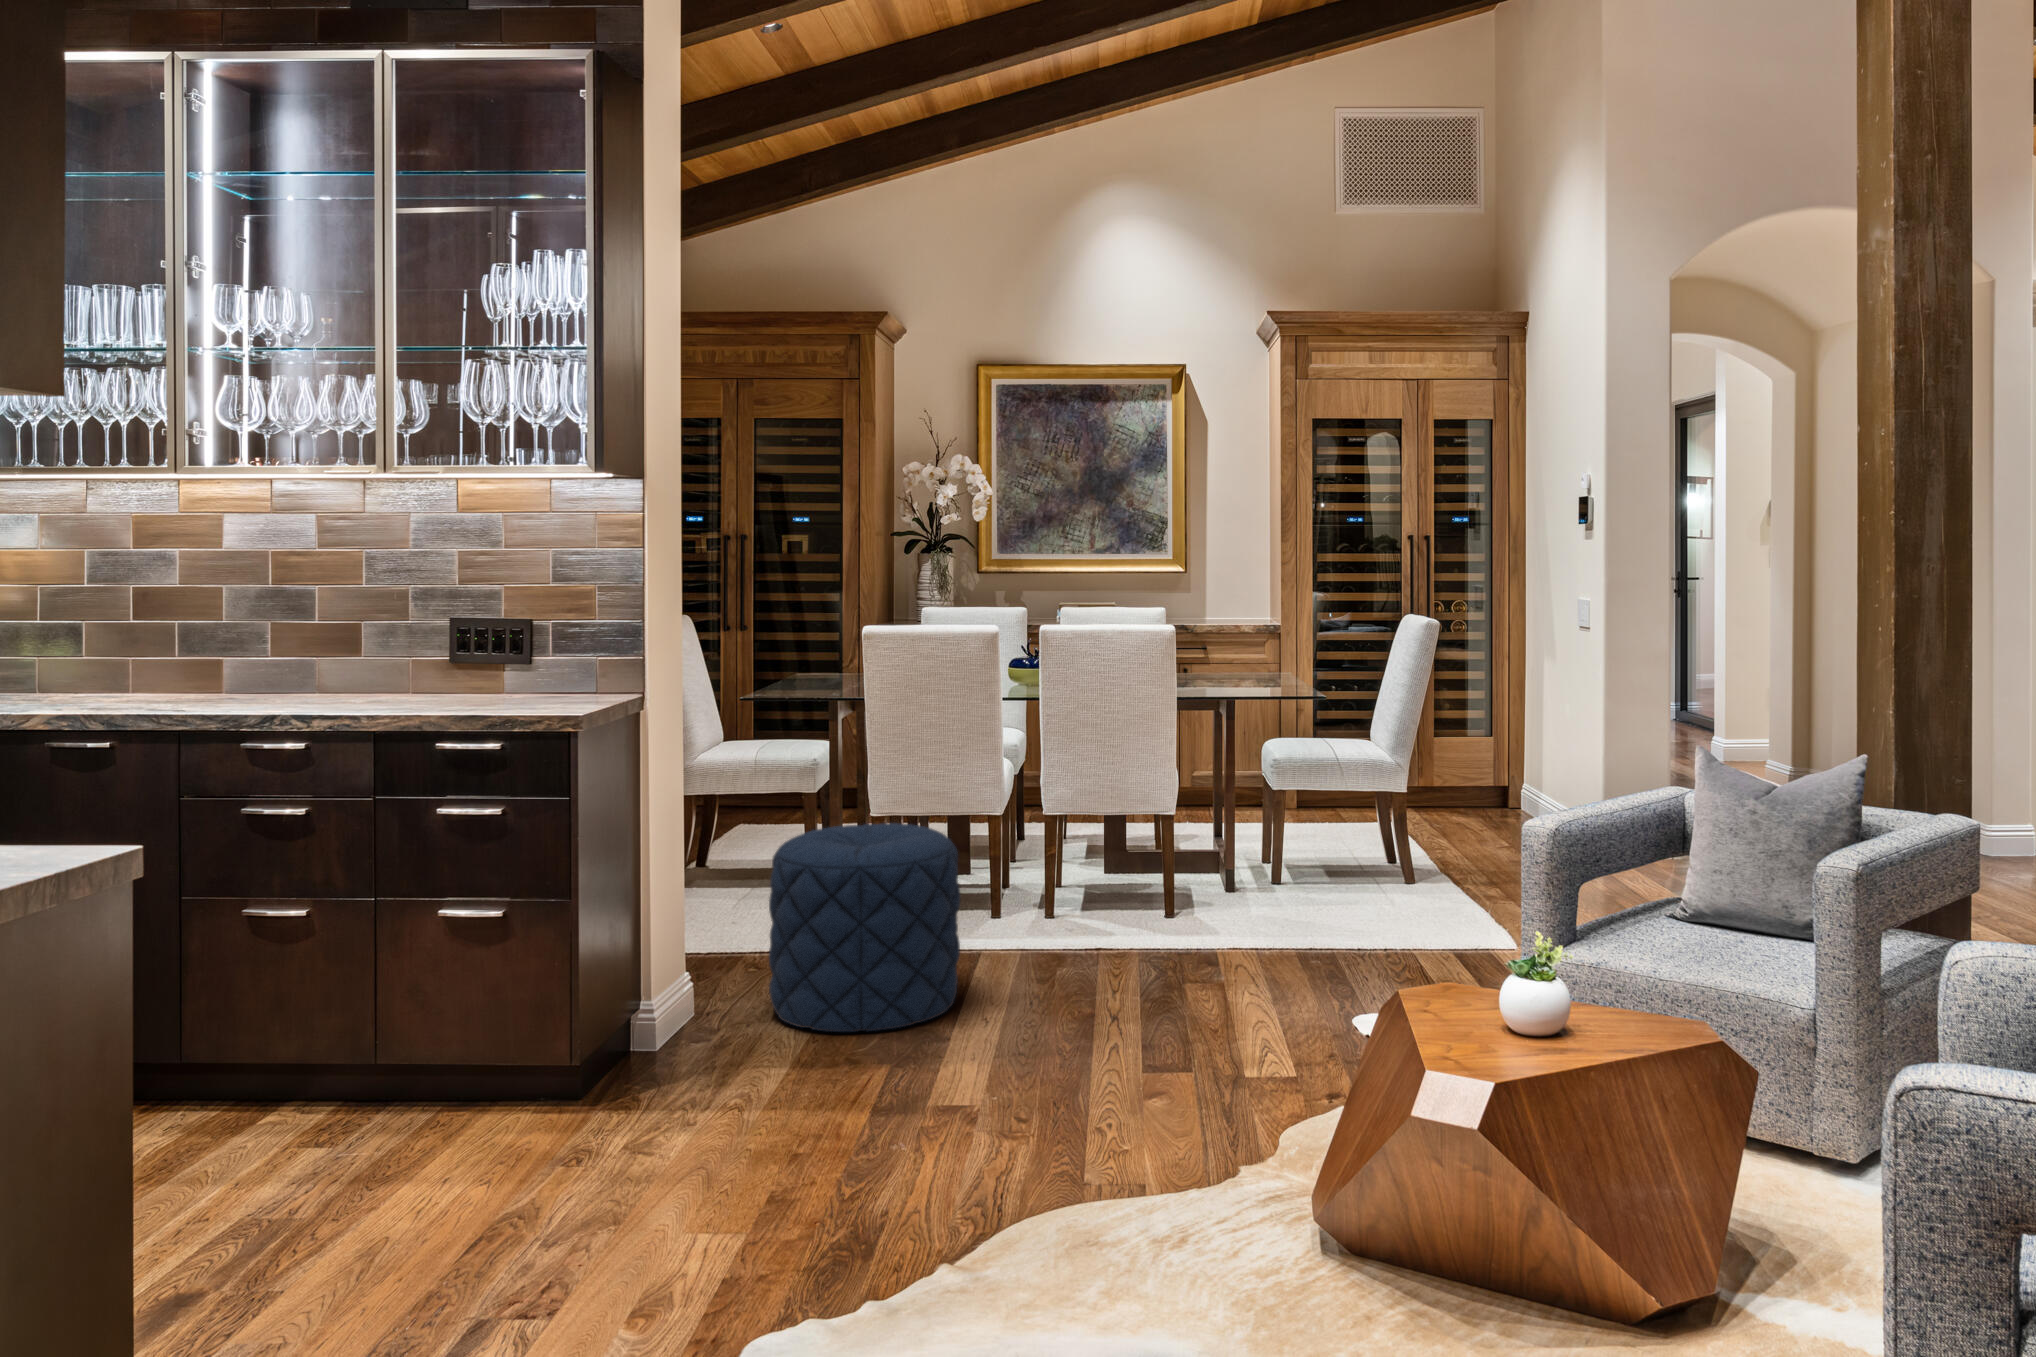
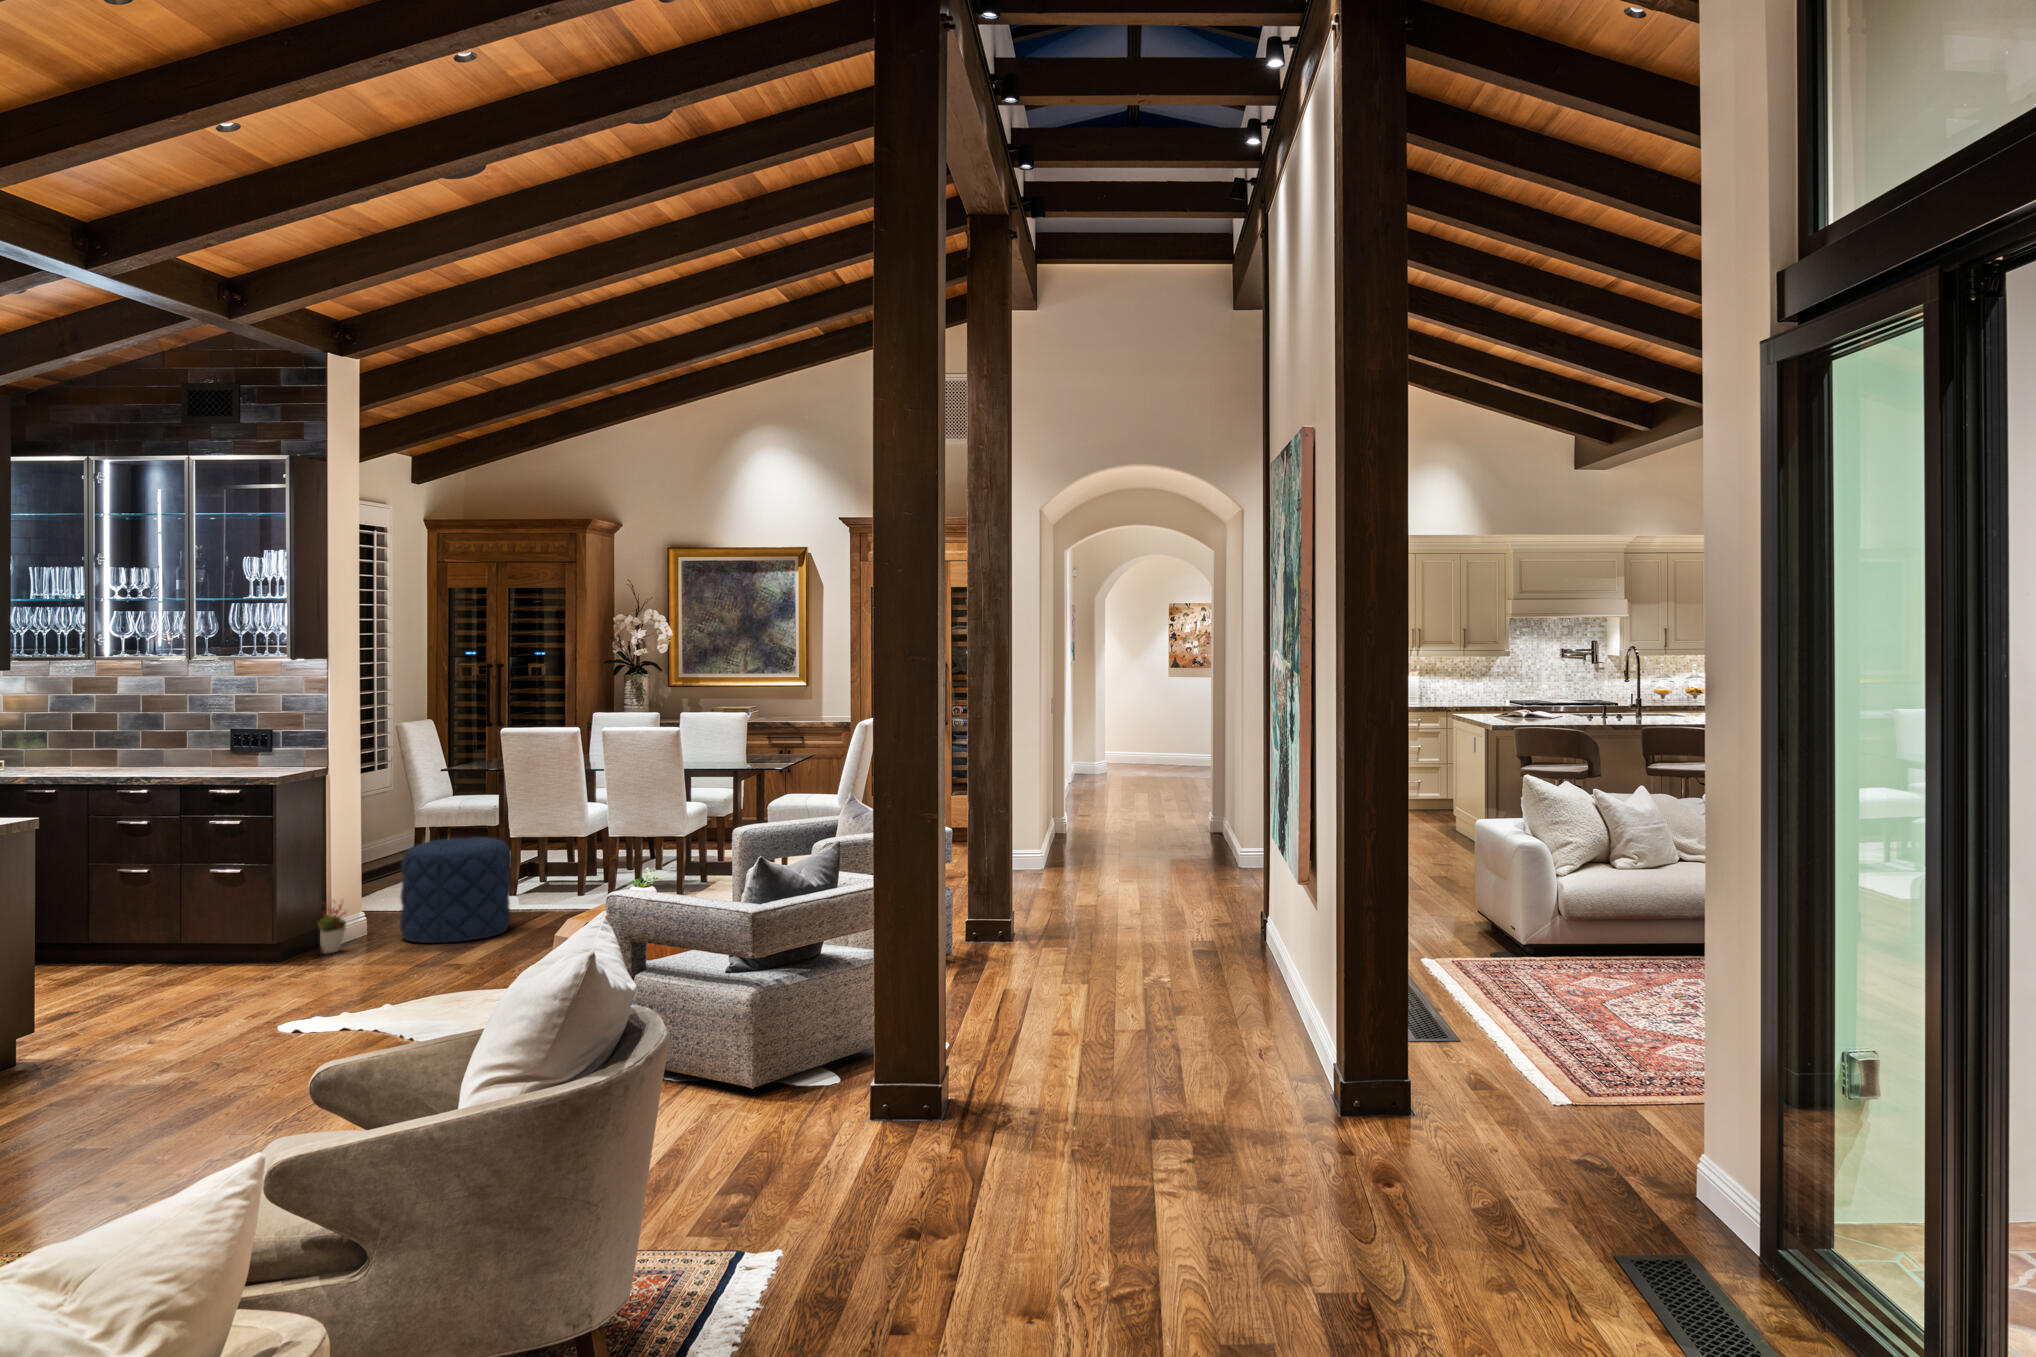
decorative plant: none [646,956,698,1064] -> present [318,901,346,953]

